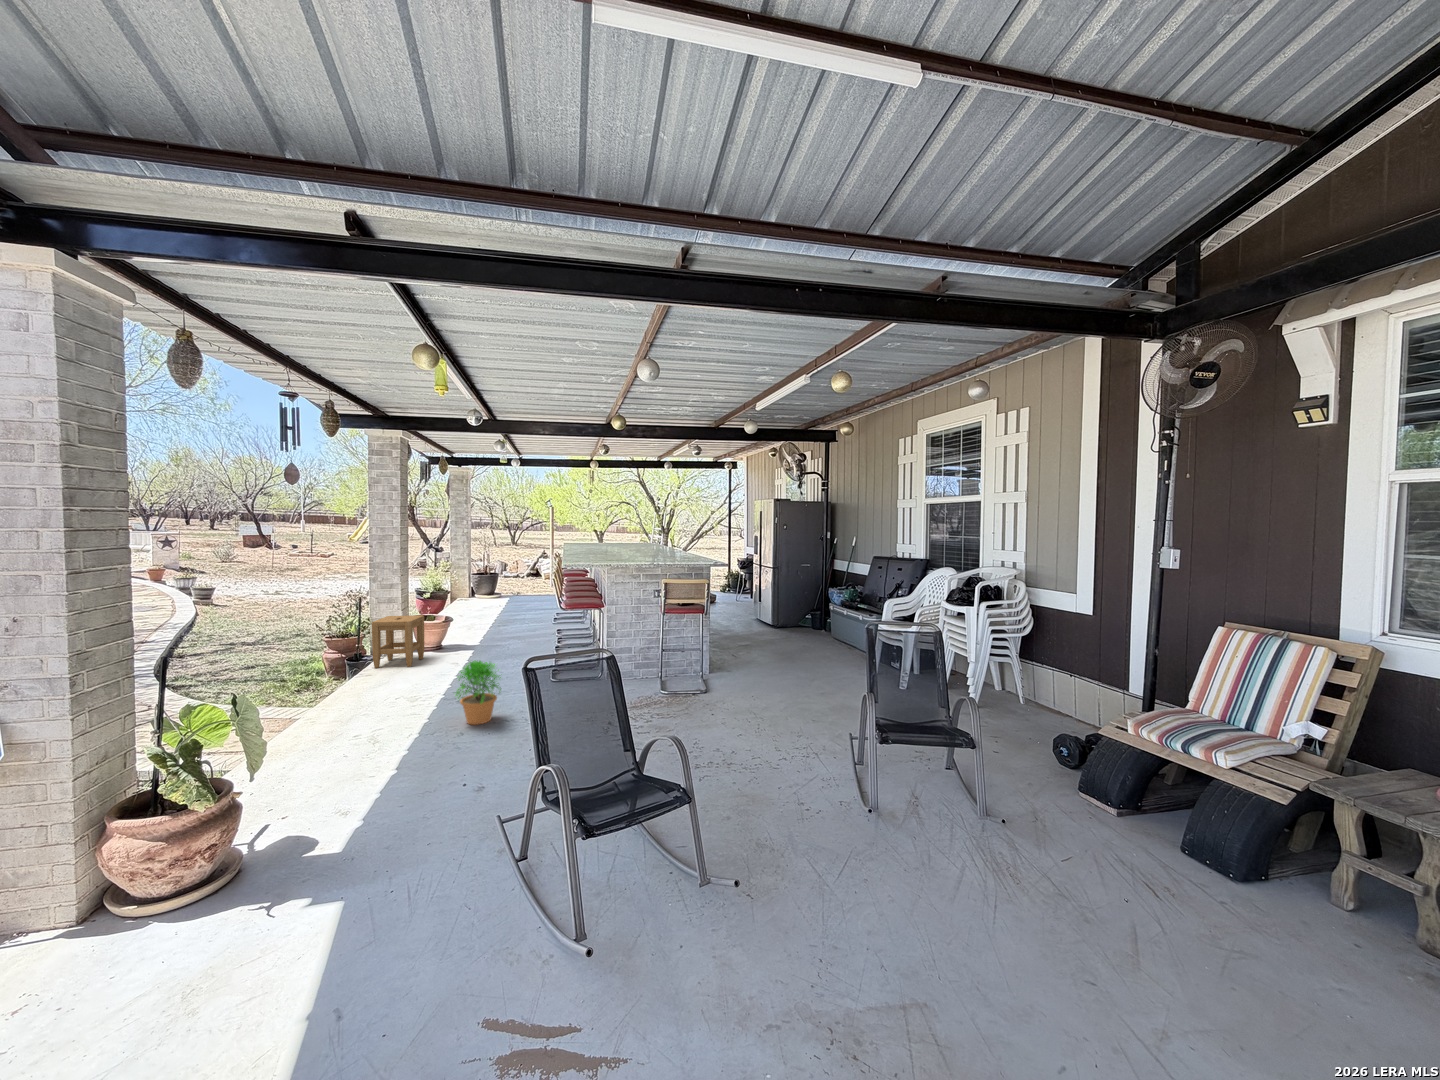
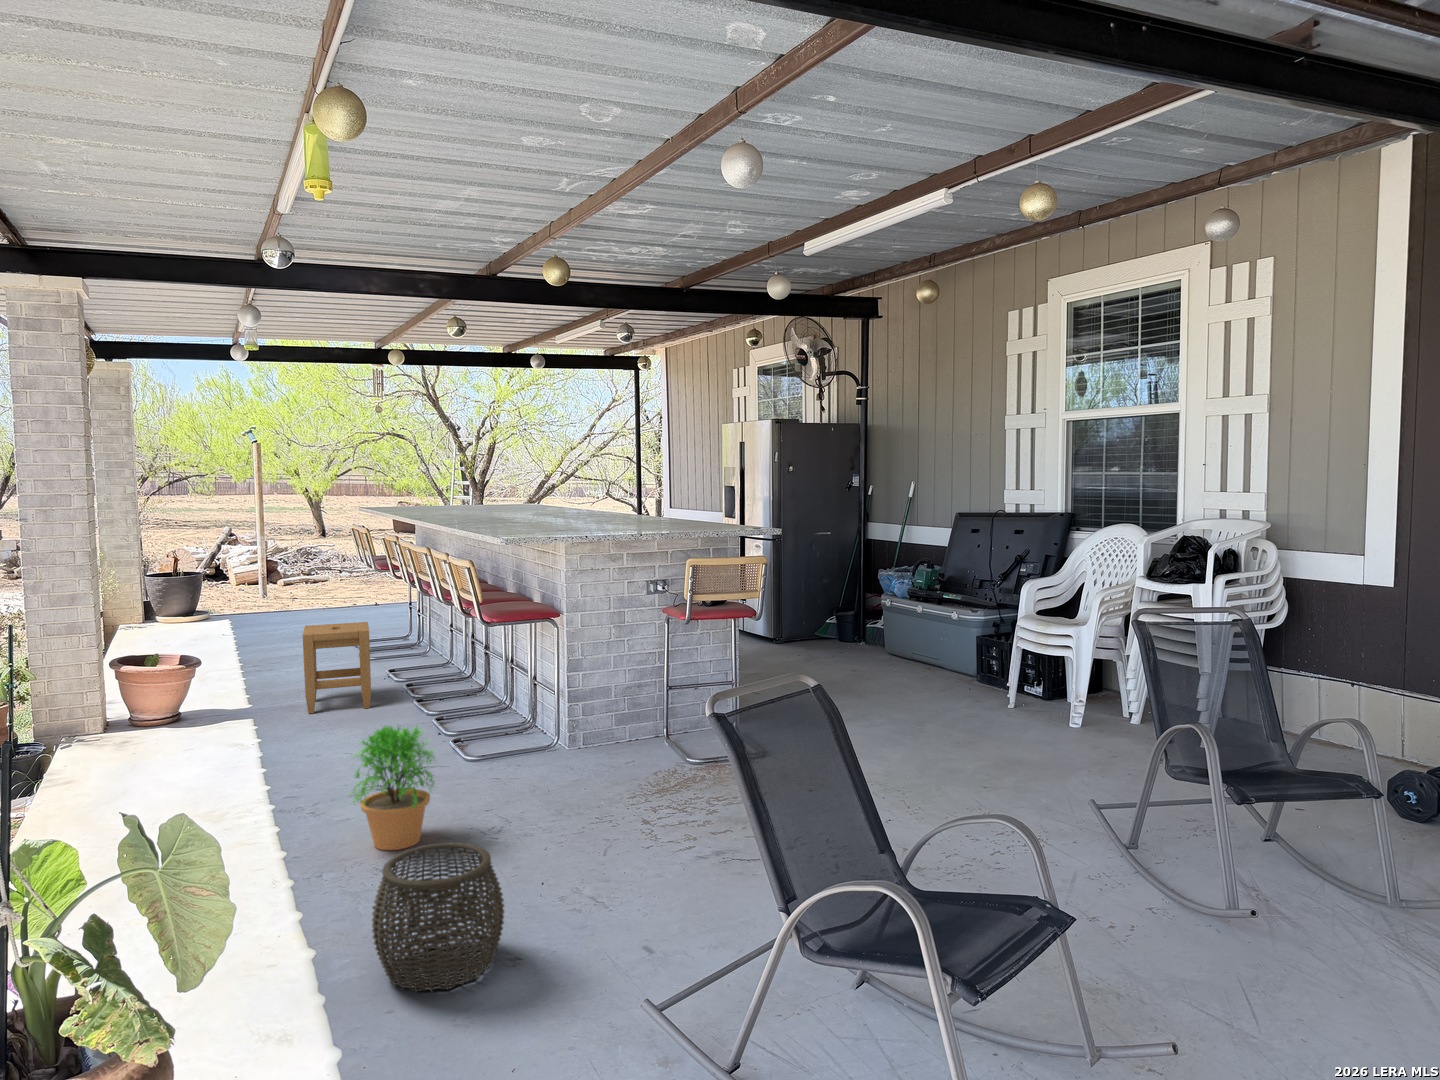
stool: present [372,615,424,668] -> present [302,622,371,714]
woven basket: none [403,723,476,798] -> present [372,842,504,992]

